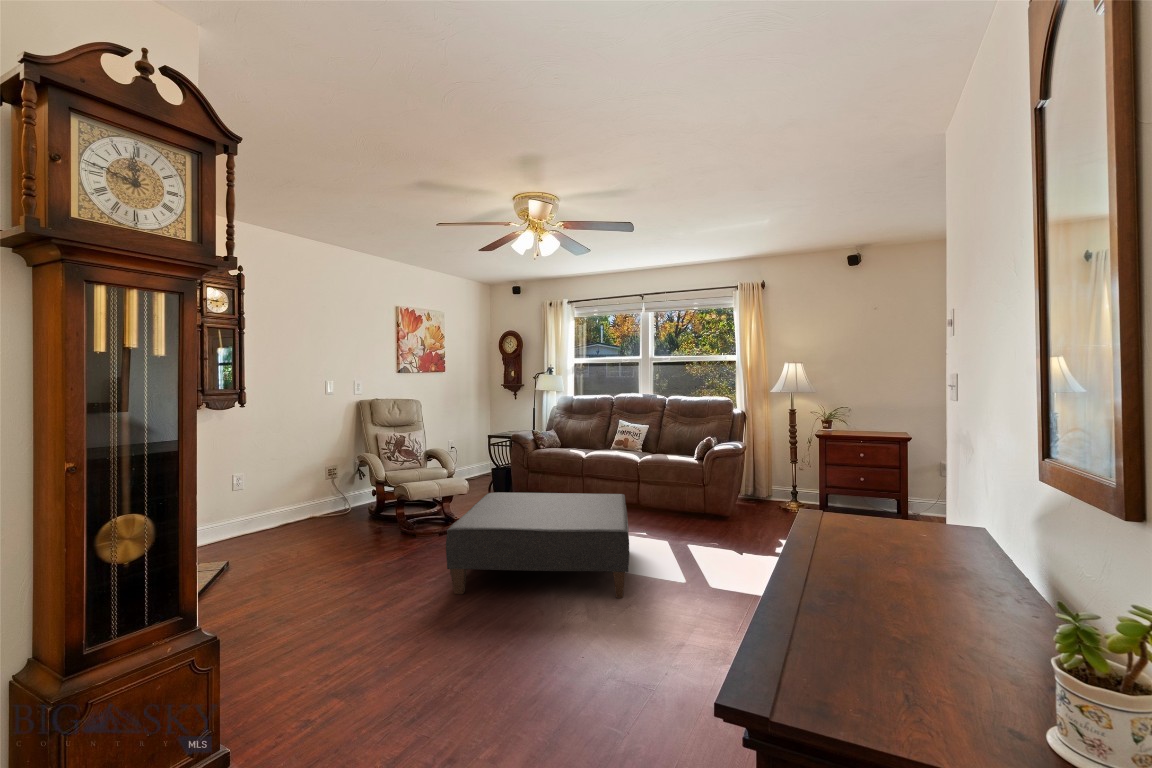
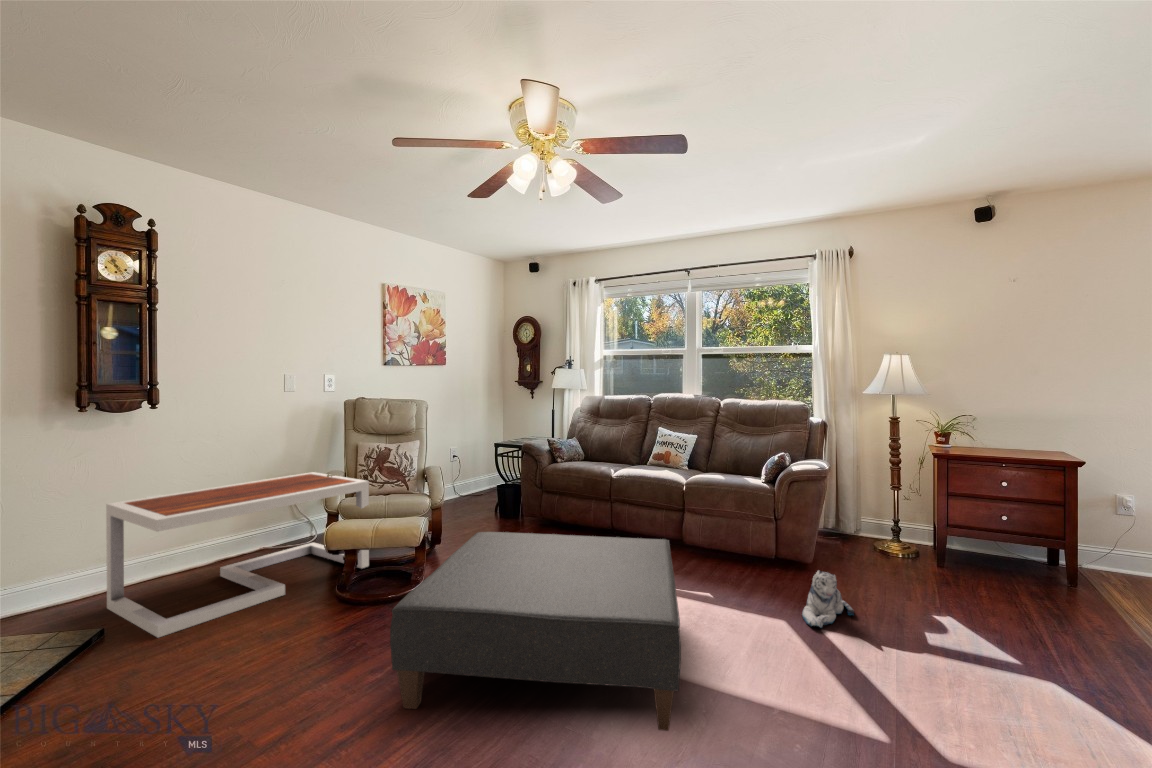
coffee table: none [215,456,400,567] -> present [106,472,369,638]
plush toy: none [716,513,752,550] -> present [802,571,854,628]

